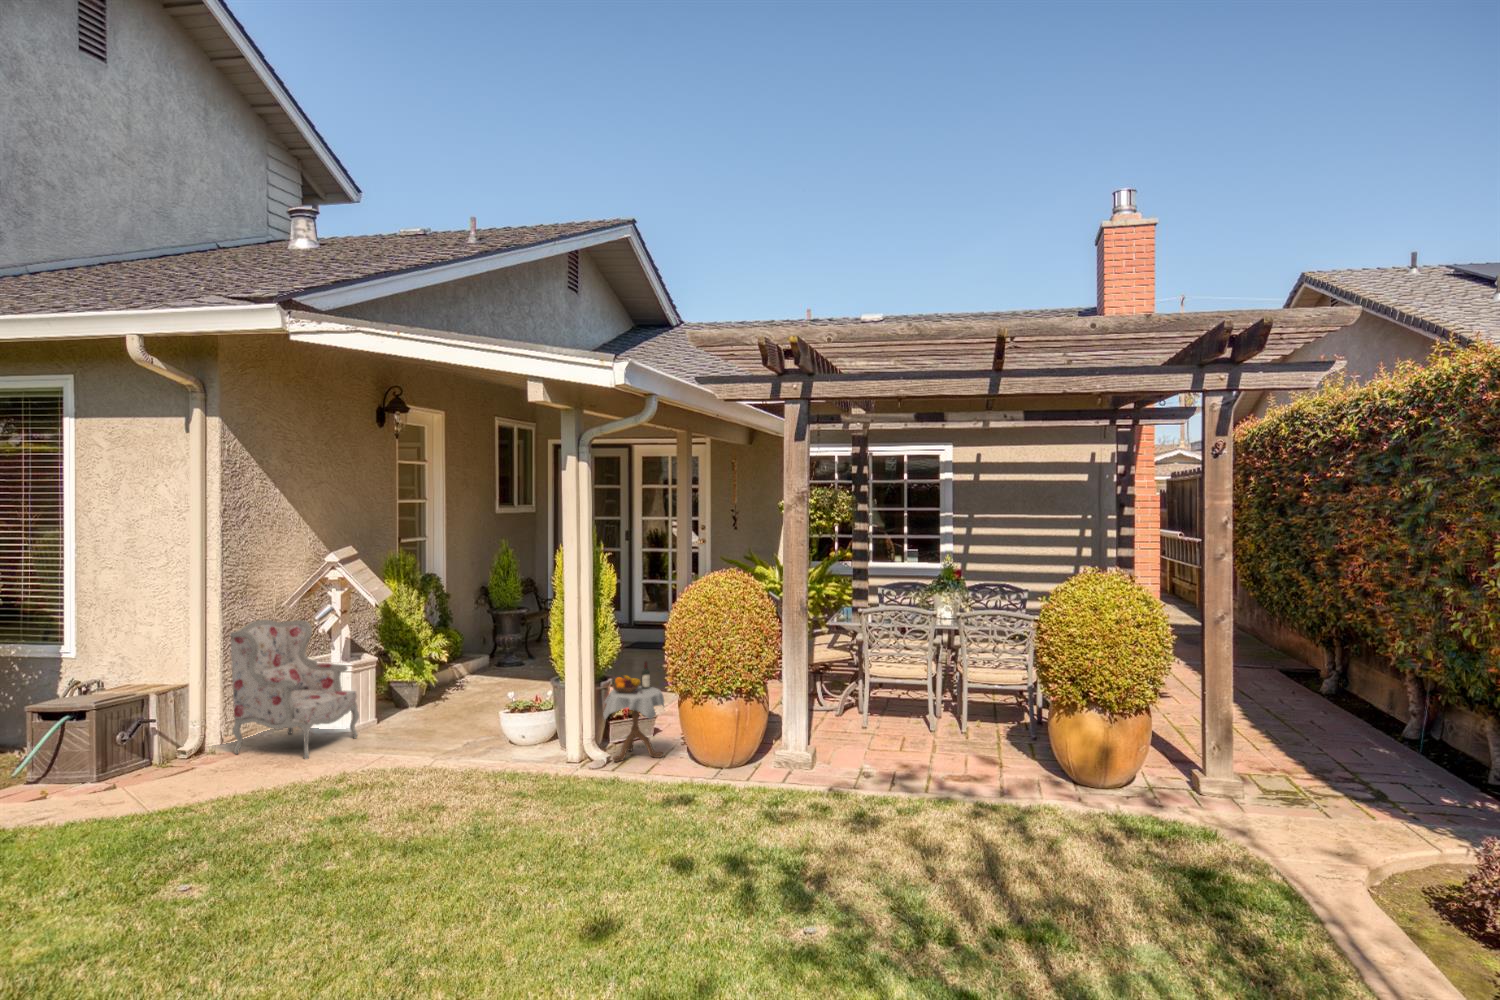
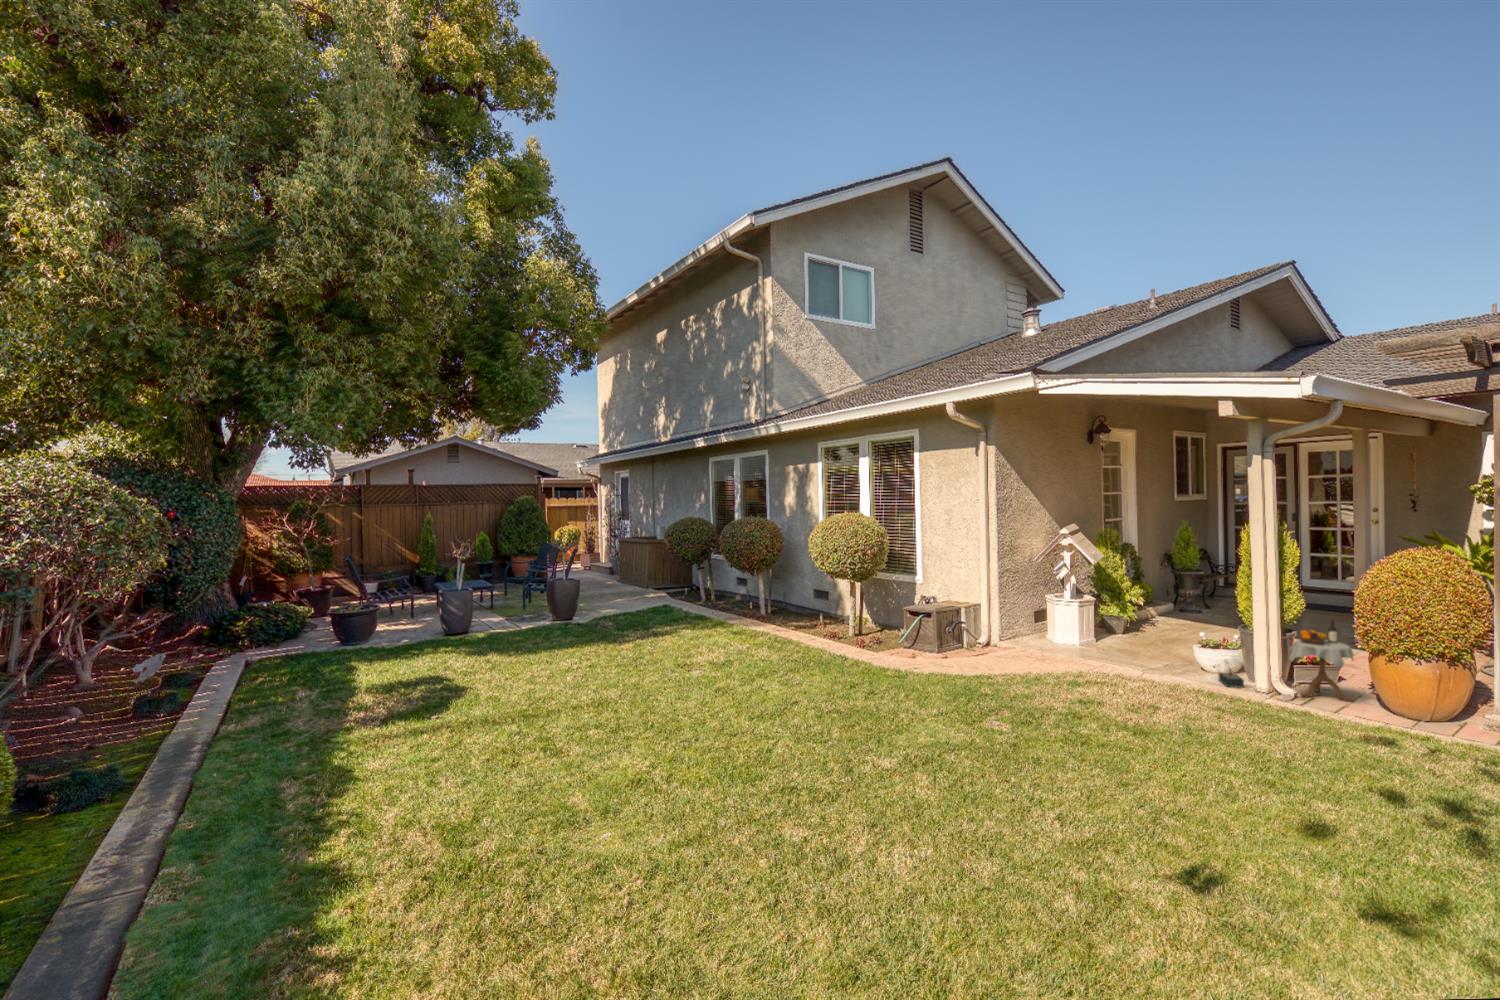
armchair: present [230,620,359,759] -> none [1004,568,1084,657]
decorative plant: none [519,713,561,765] -> present [1218,659,1244,688]

